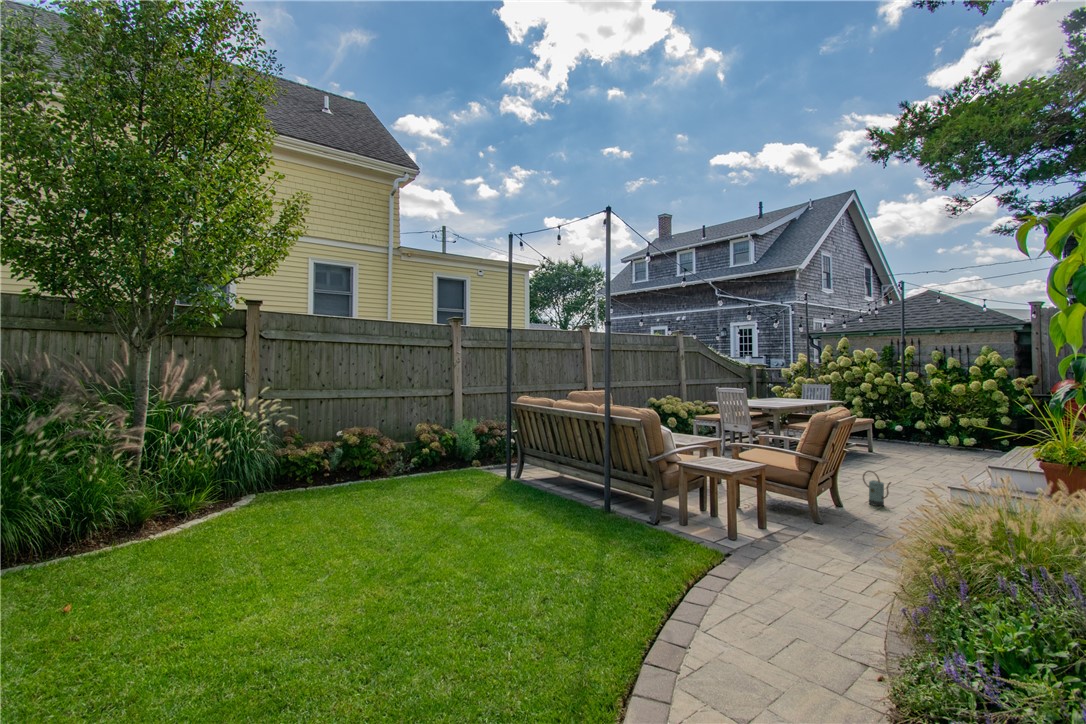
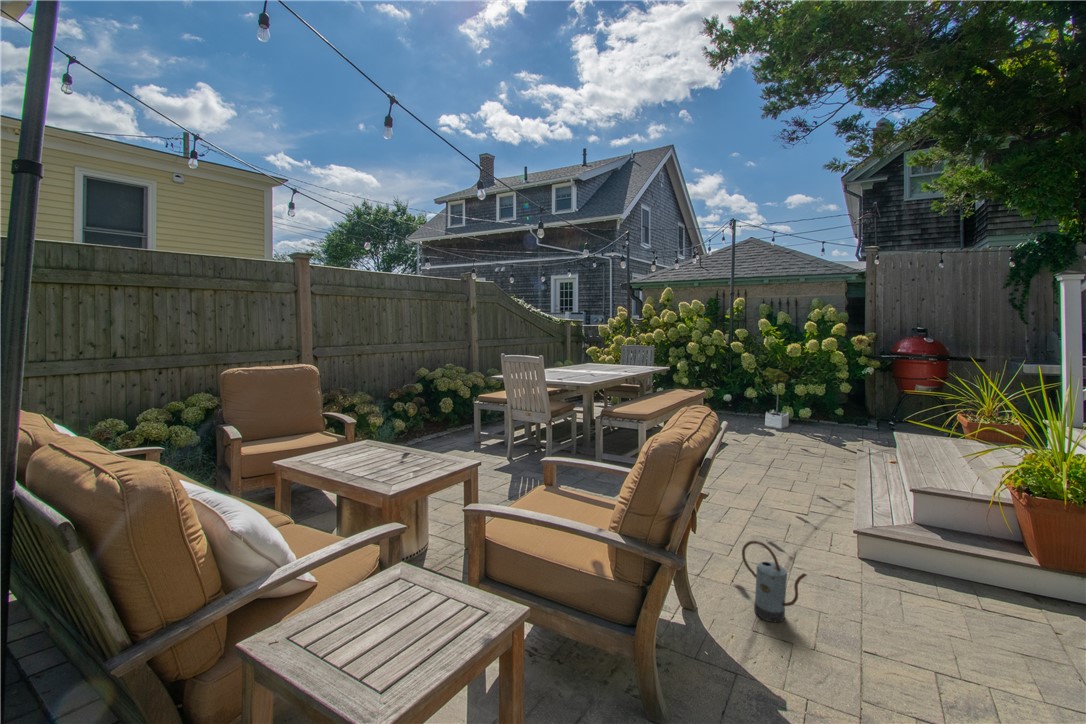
potted tree: none [929,403,955,453] -> present [763,367,789,429]

